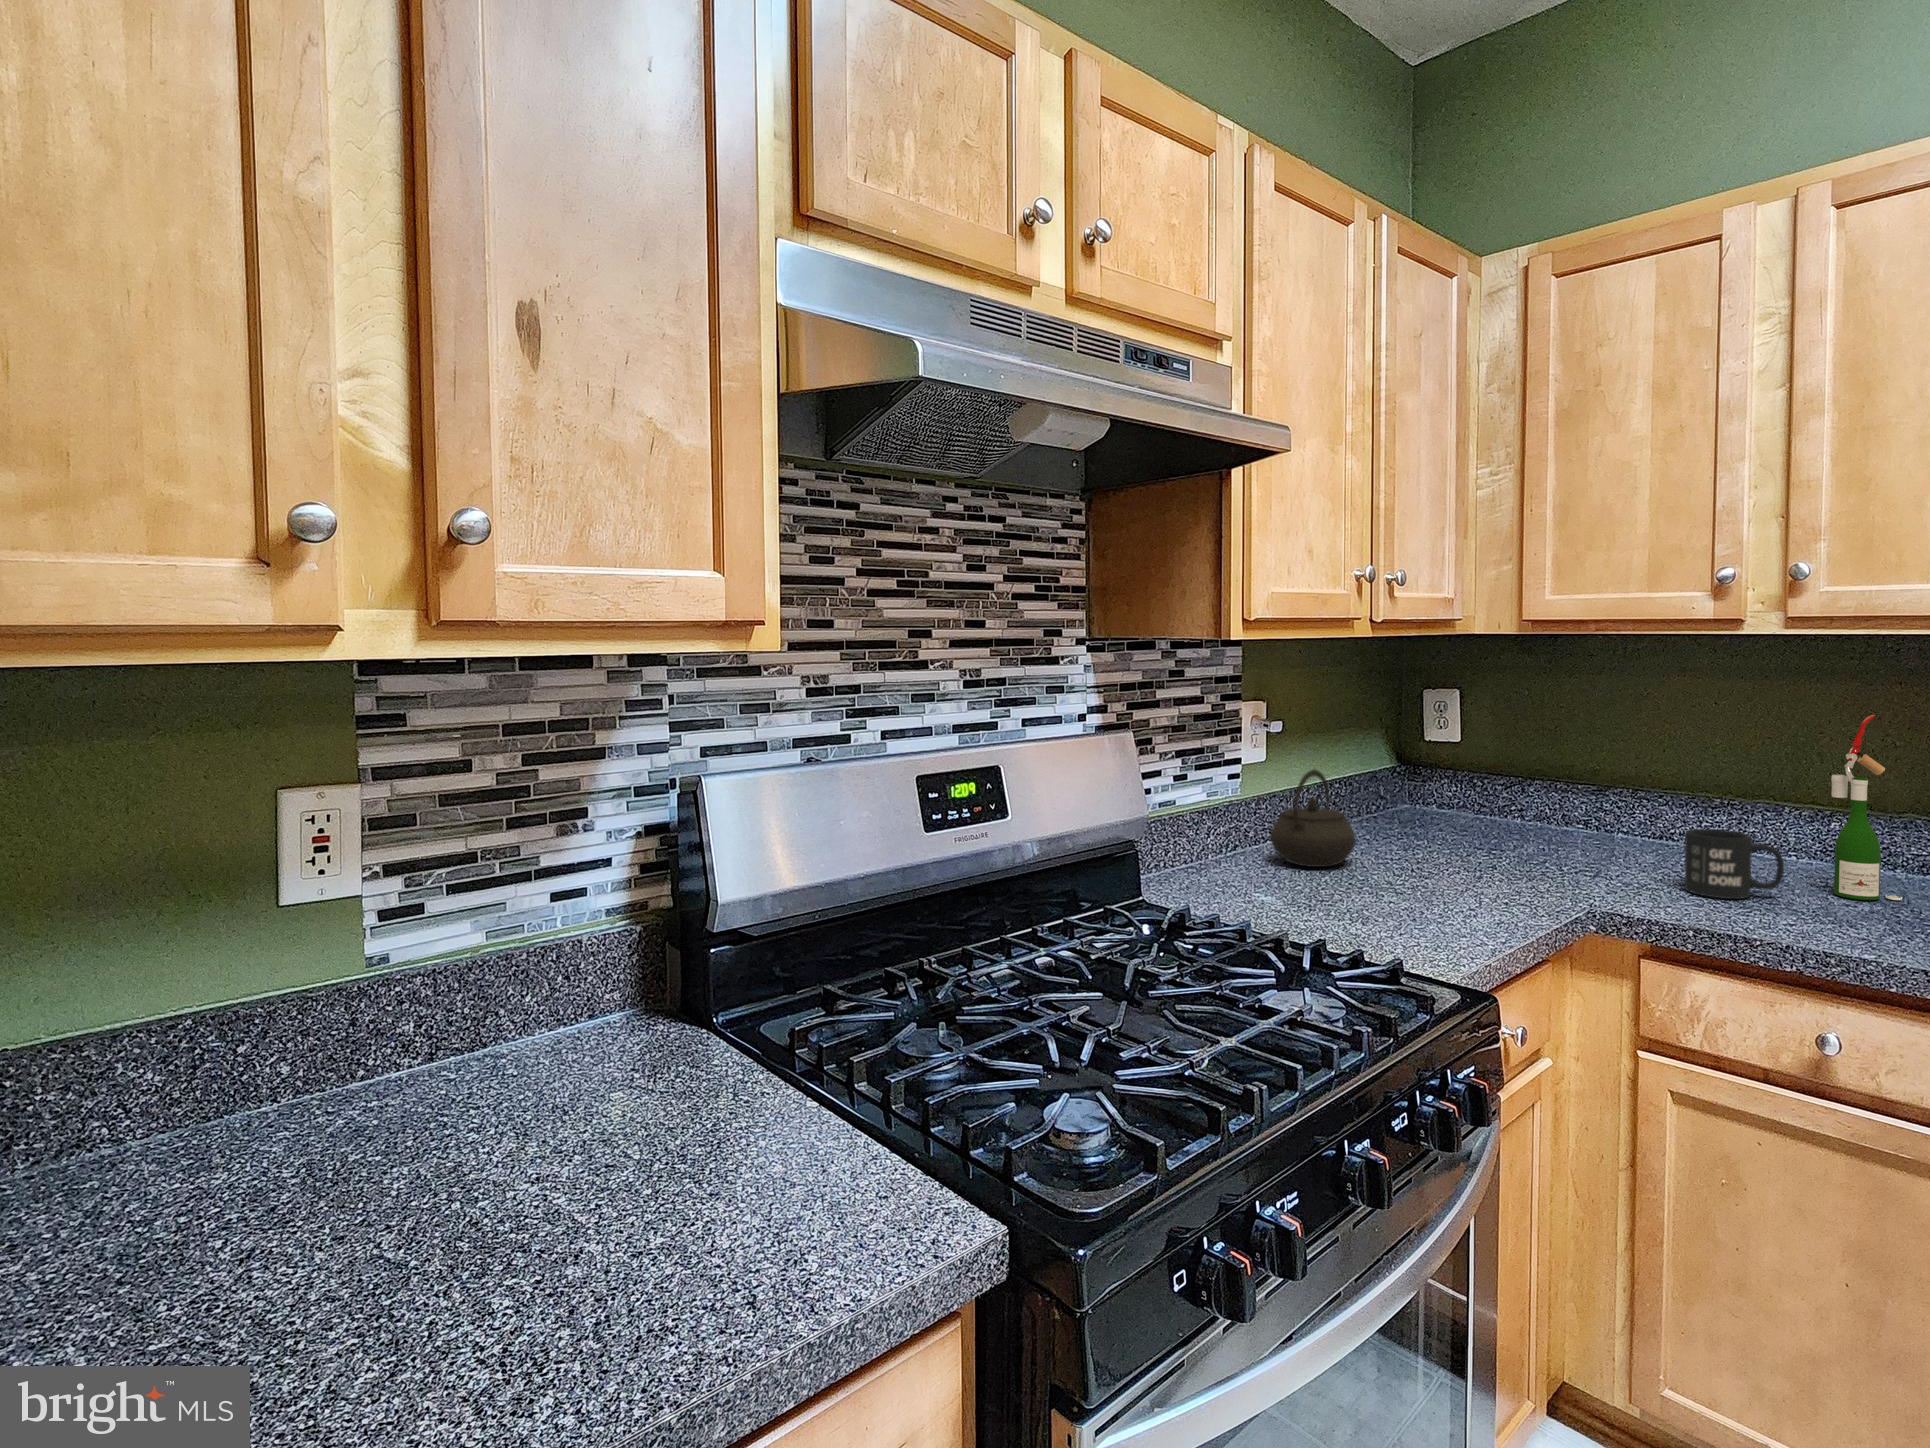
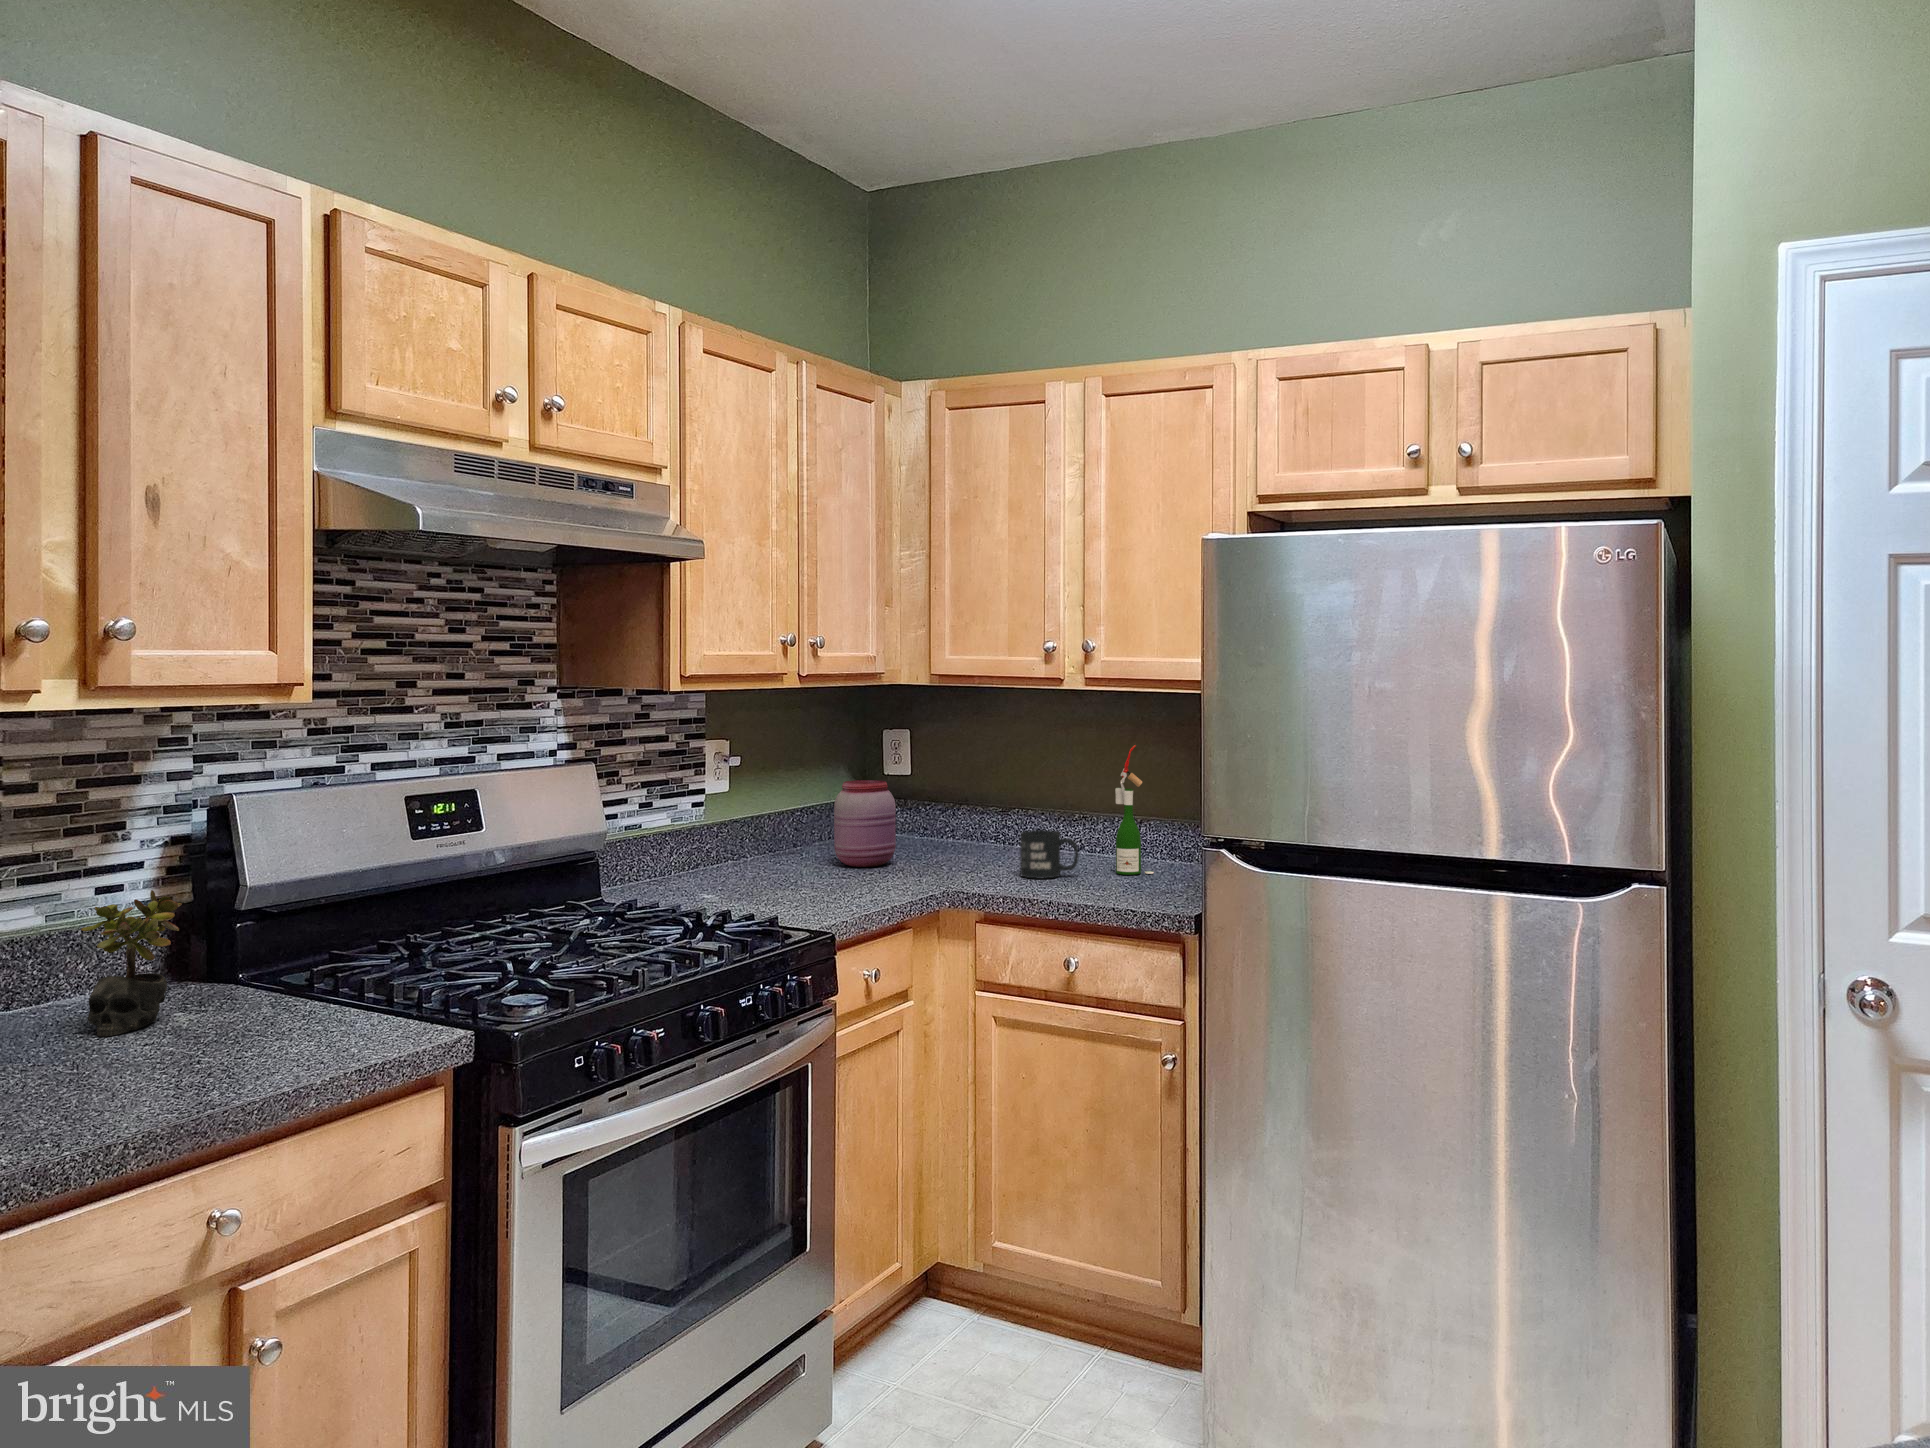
jar: none [1401,752,1483,860] -> present [834,780,896,867]
kettle: present [1270,769,1356,867] -> none [722,796,792,875]
succulent plant: none [483,921,617,1148] -> present [81,890,182,1036]

